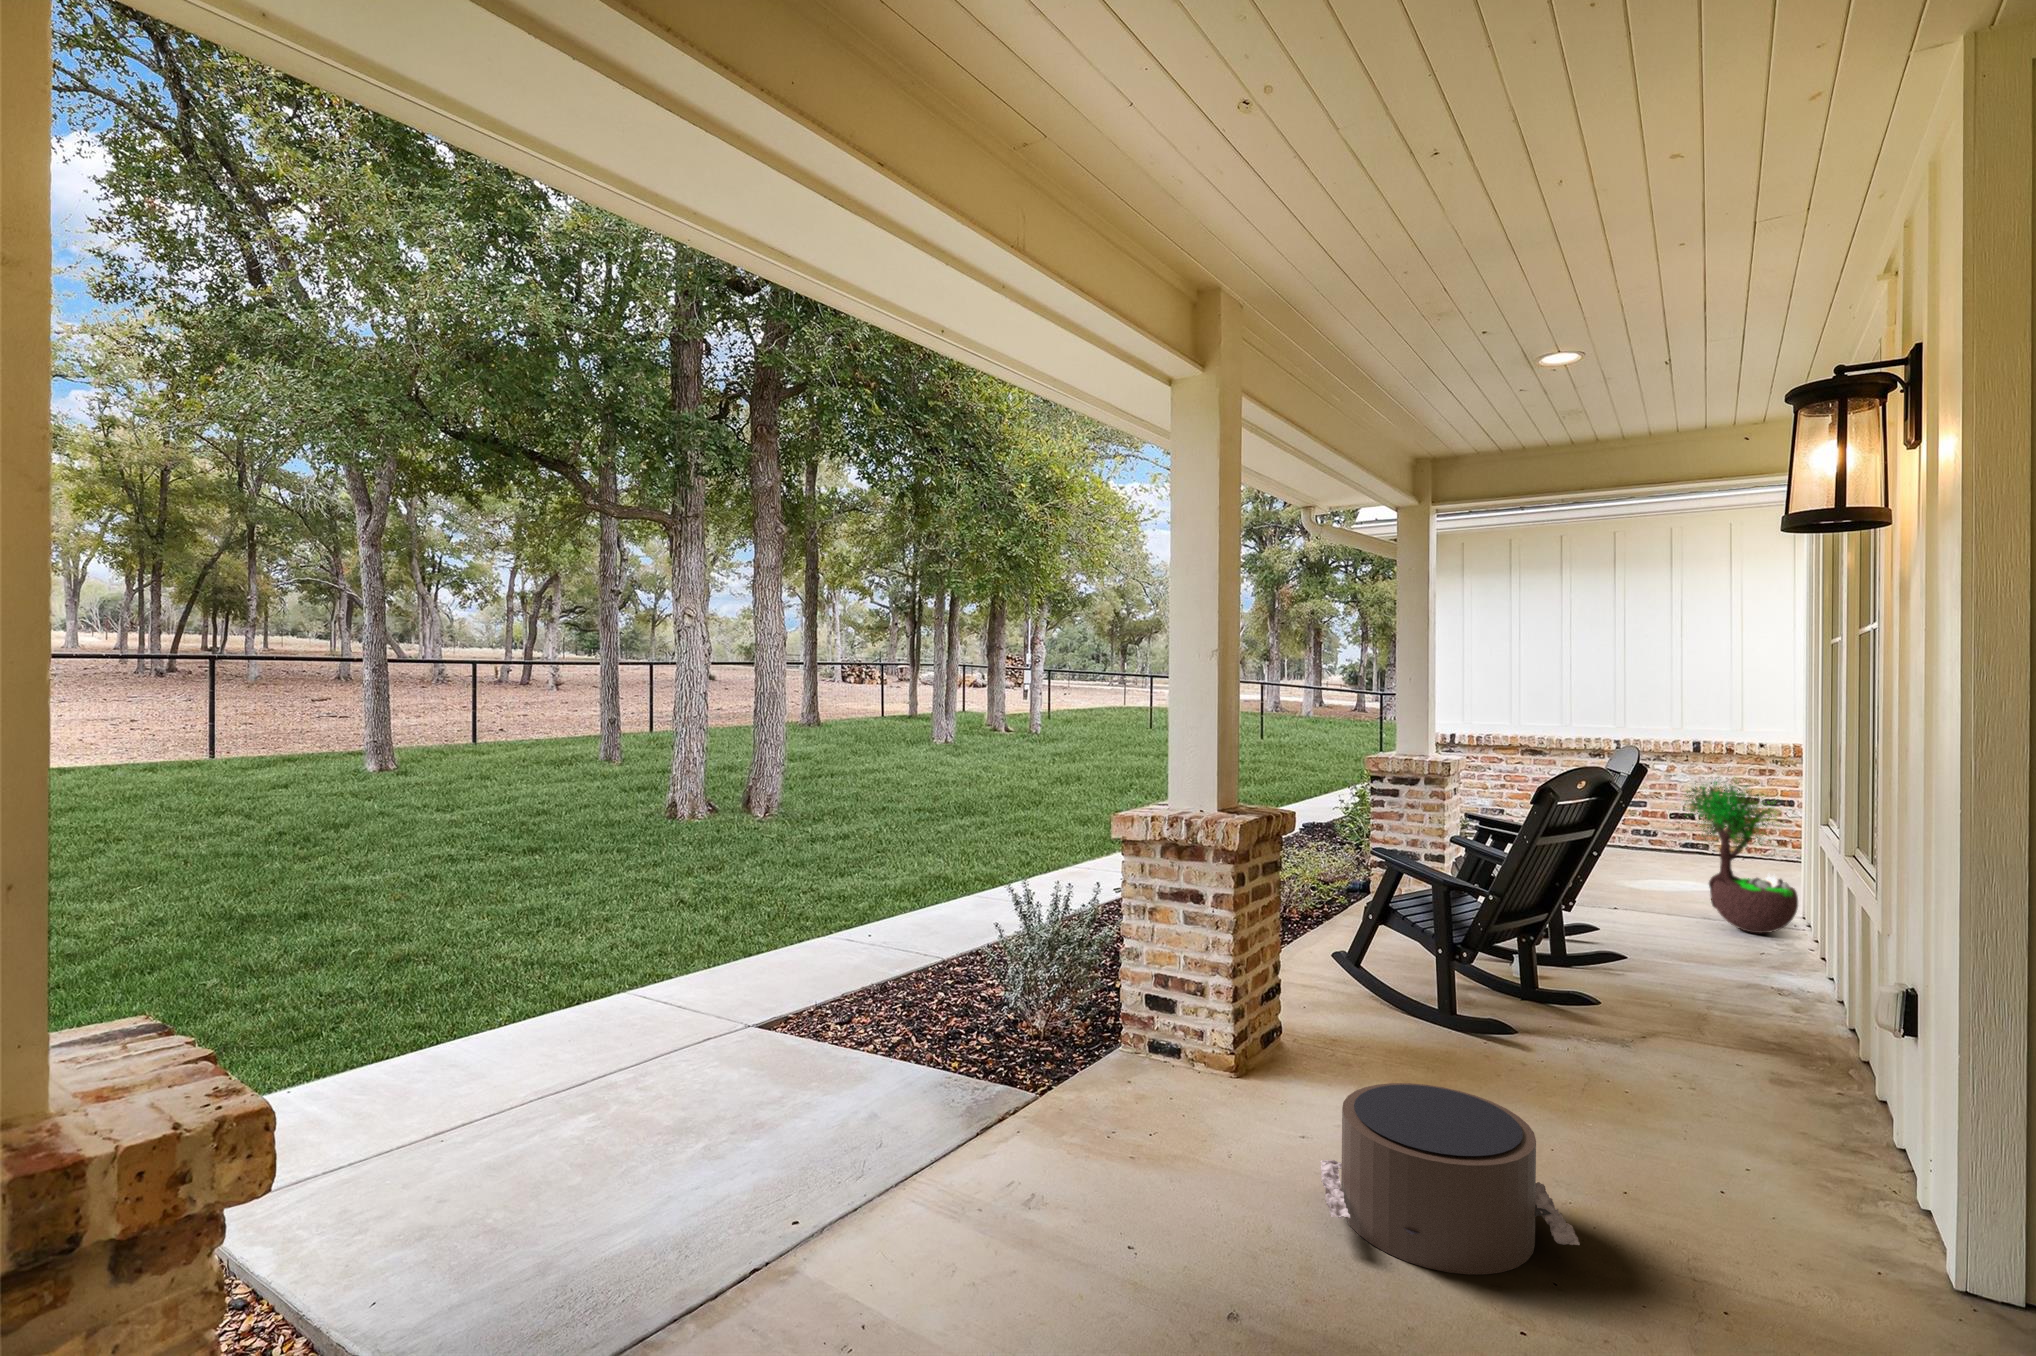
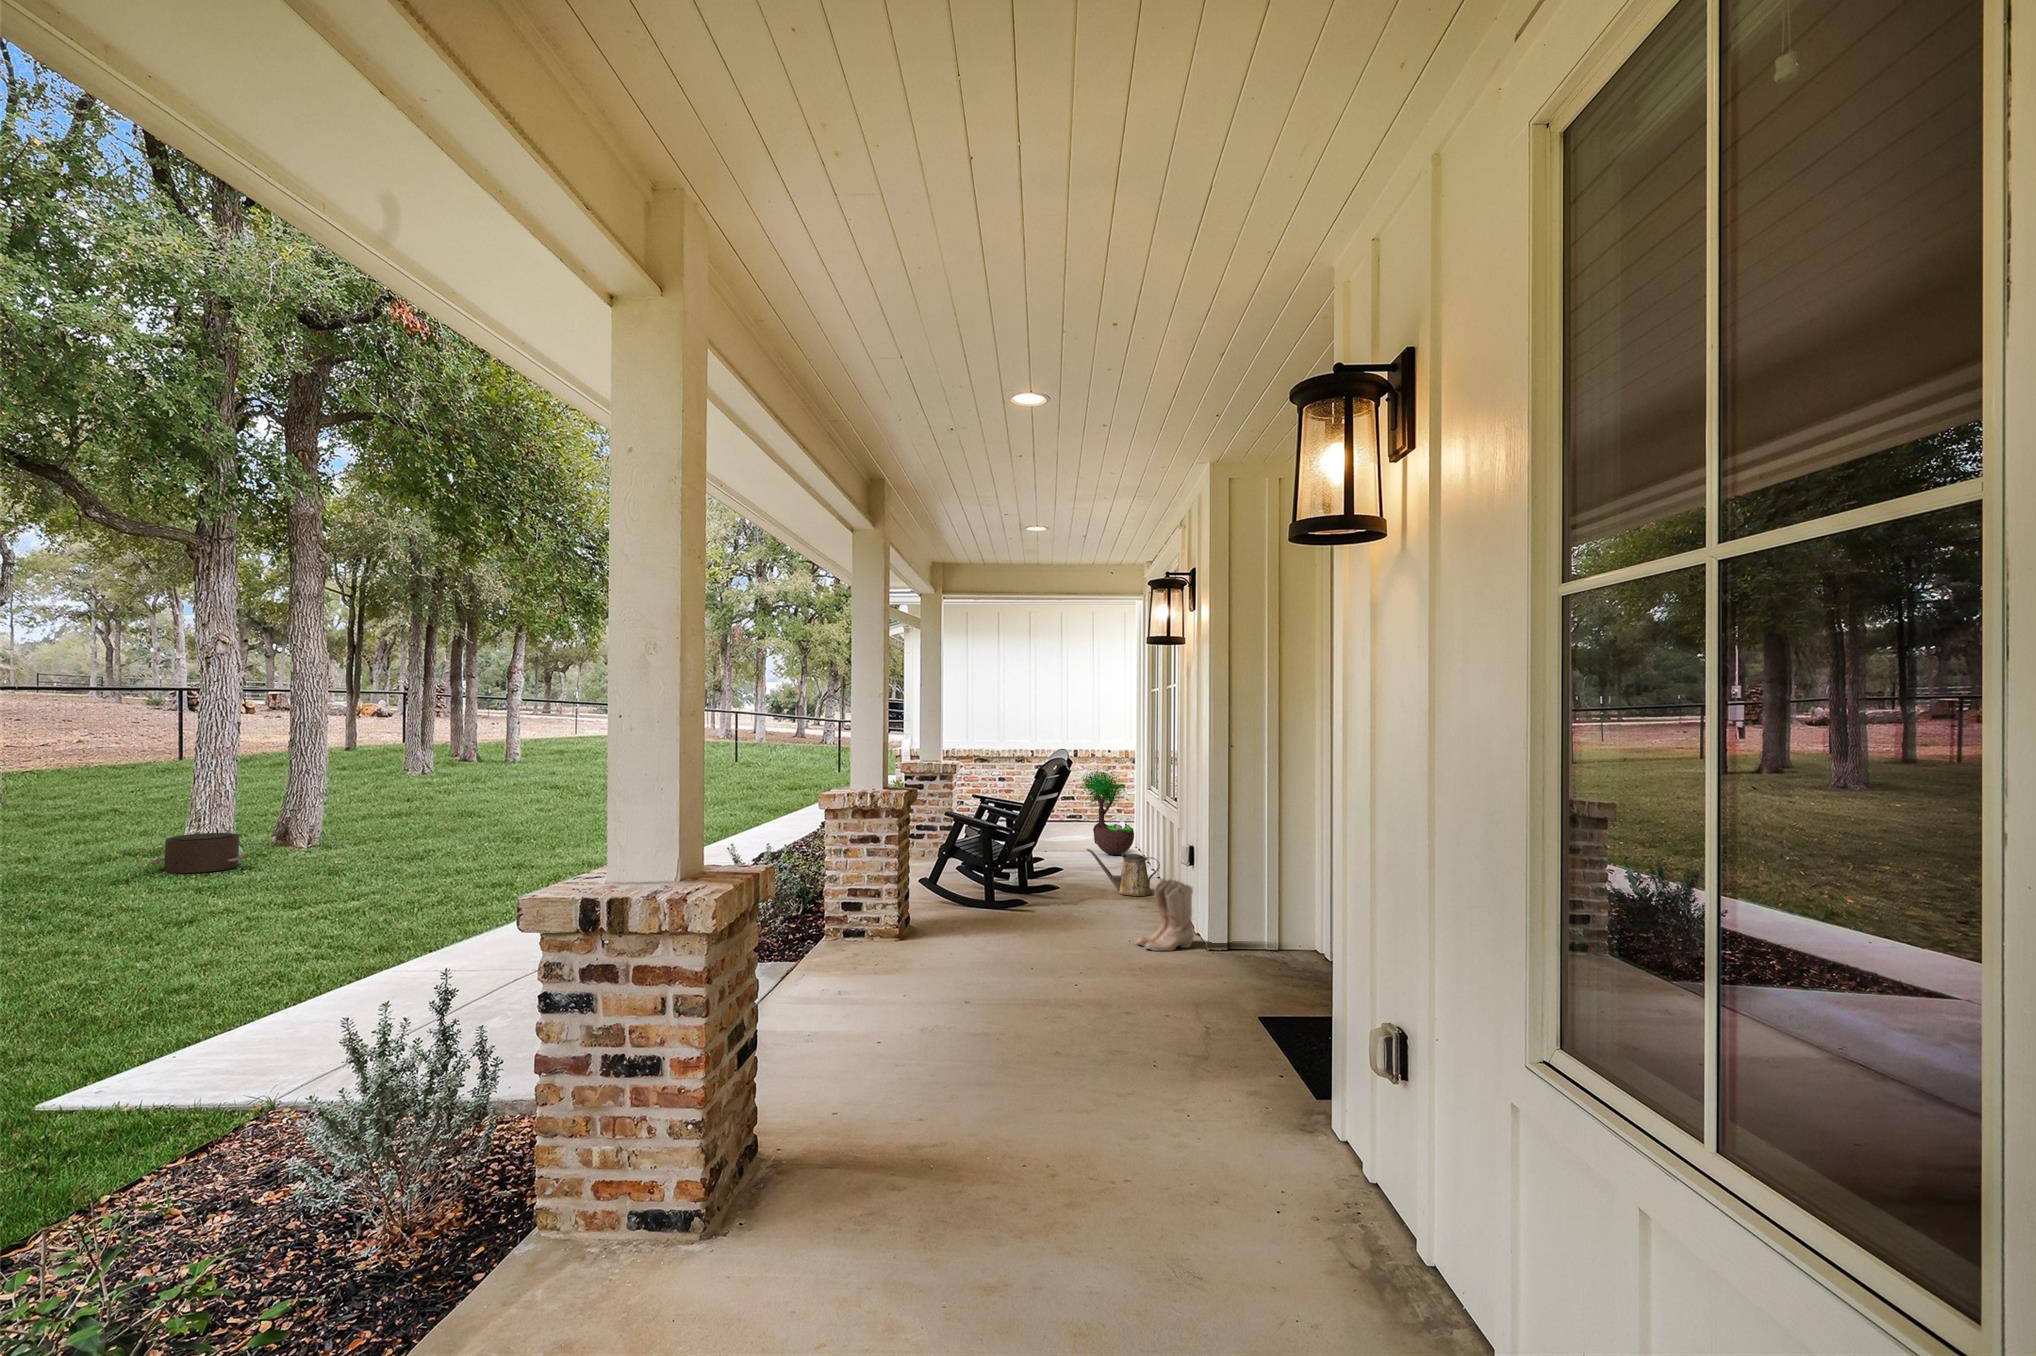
watering can: none [1663,936,1840,1048] -> present [1087,849,1160,896]
boots: none [1736,1061,1912,1249] -> present [1135,878,1194,951]
pouf: present [1320,1083,1580,1275] -> present [149,833,247,873]

